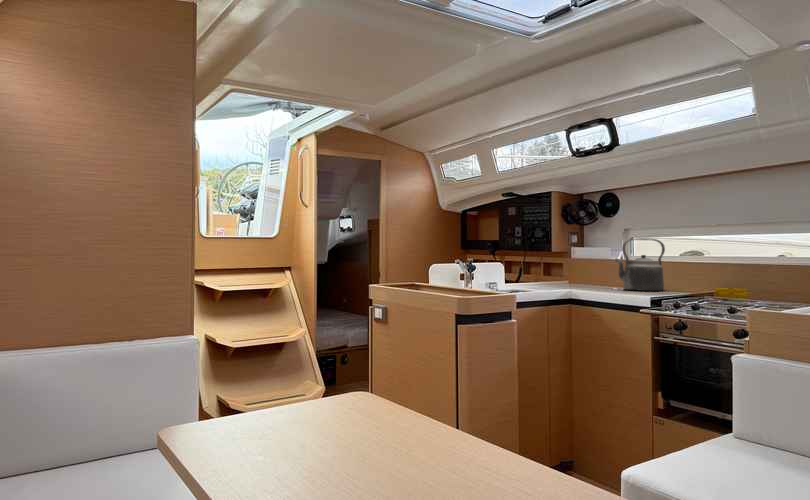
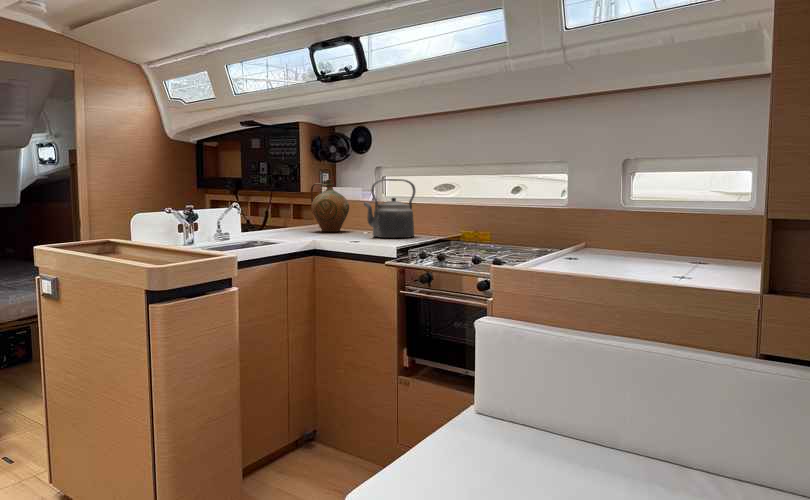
ceramic jug: none [563,240,598,285] -> present [310,179,349,232]

